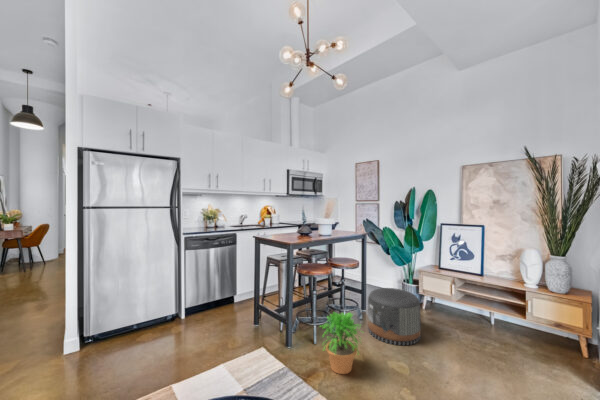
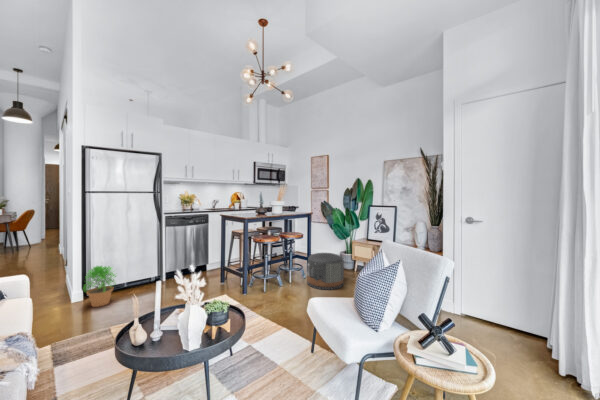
potted plant: present [322,312,359,374] -> present [84,266,116,307]

